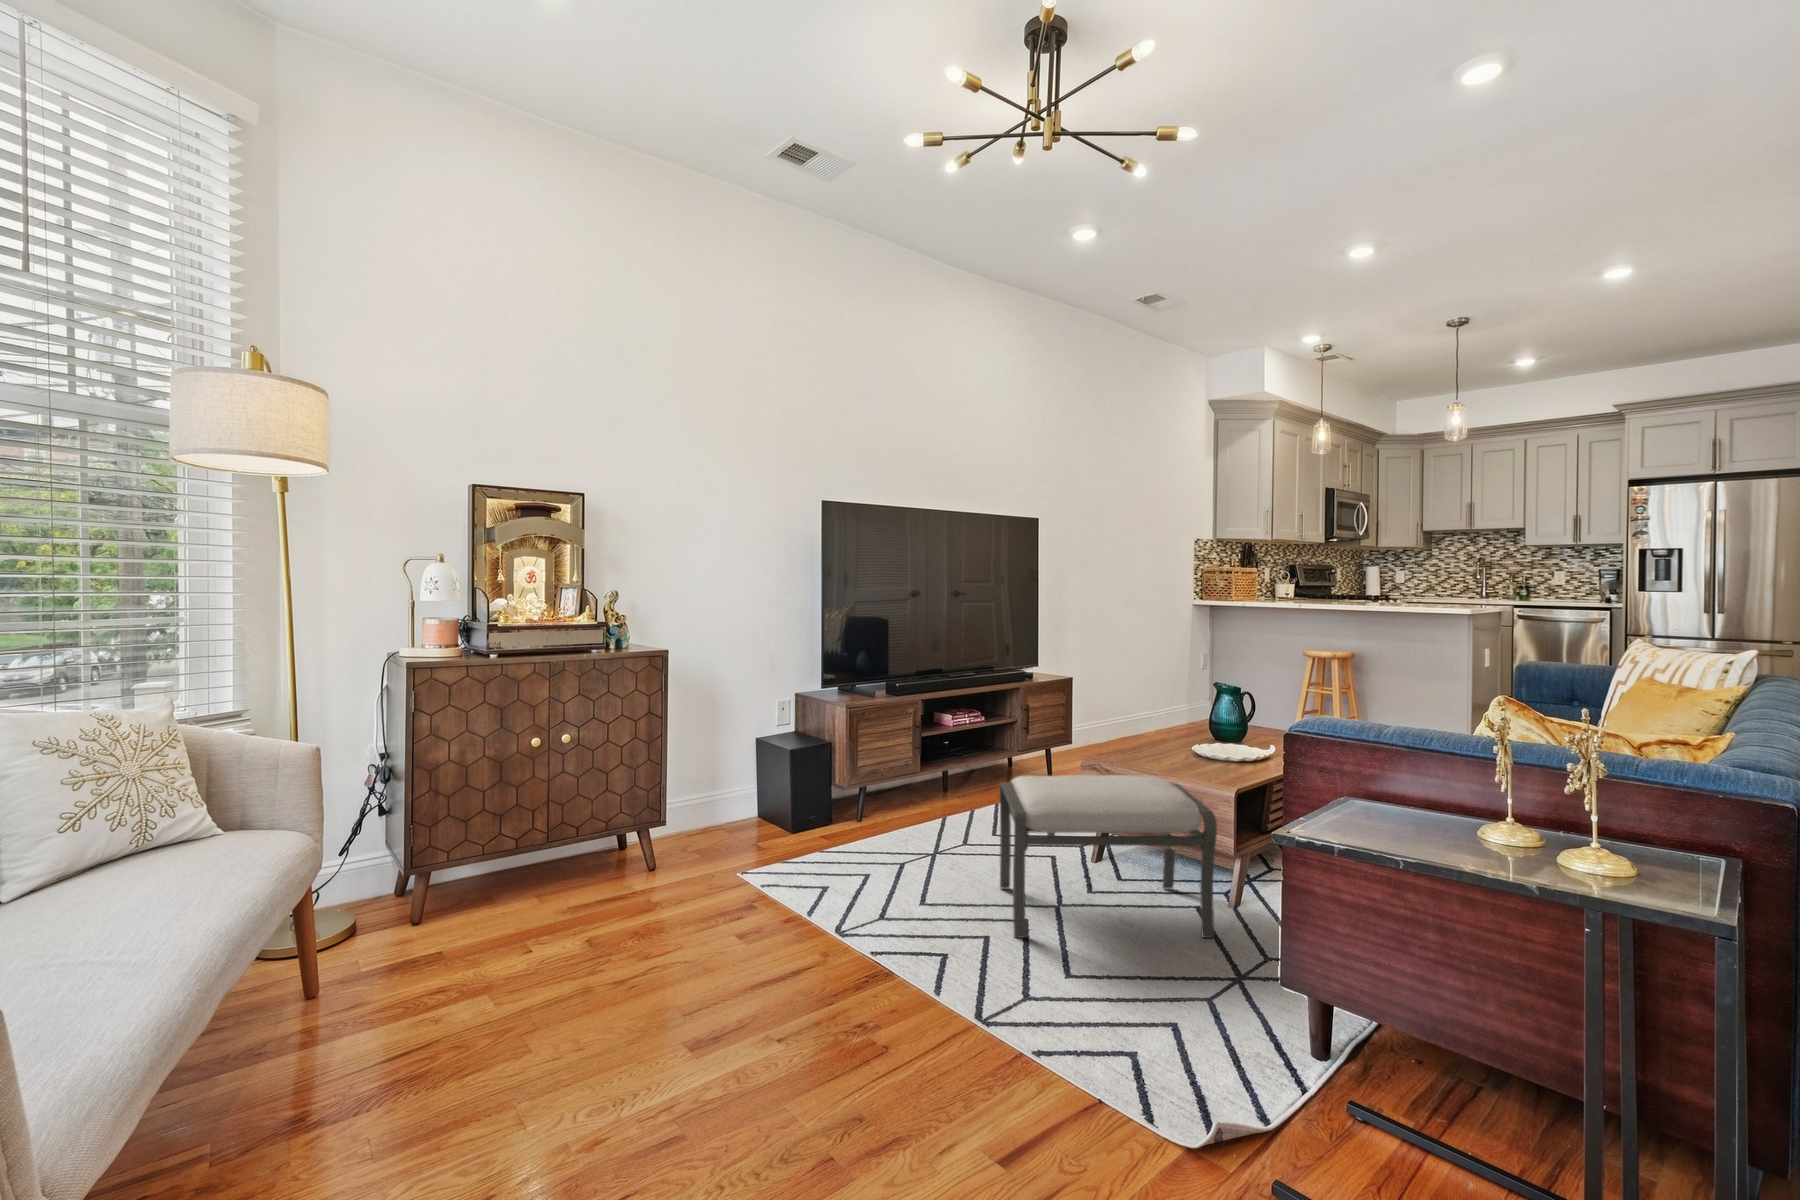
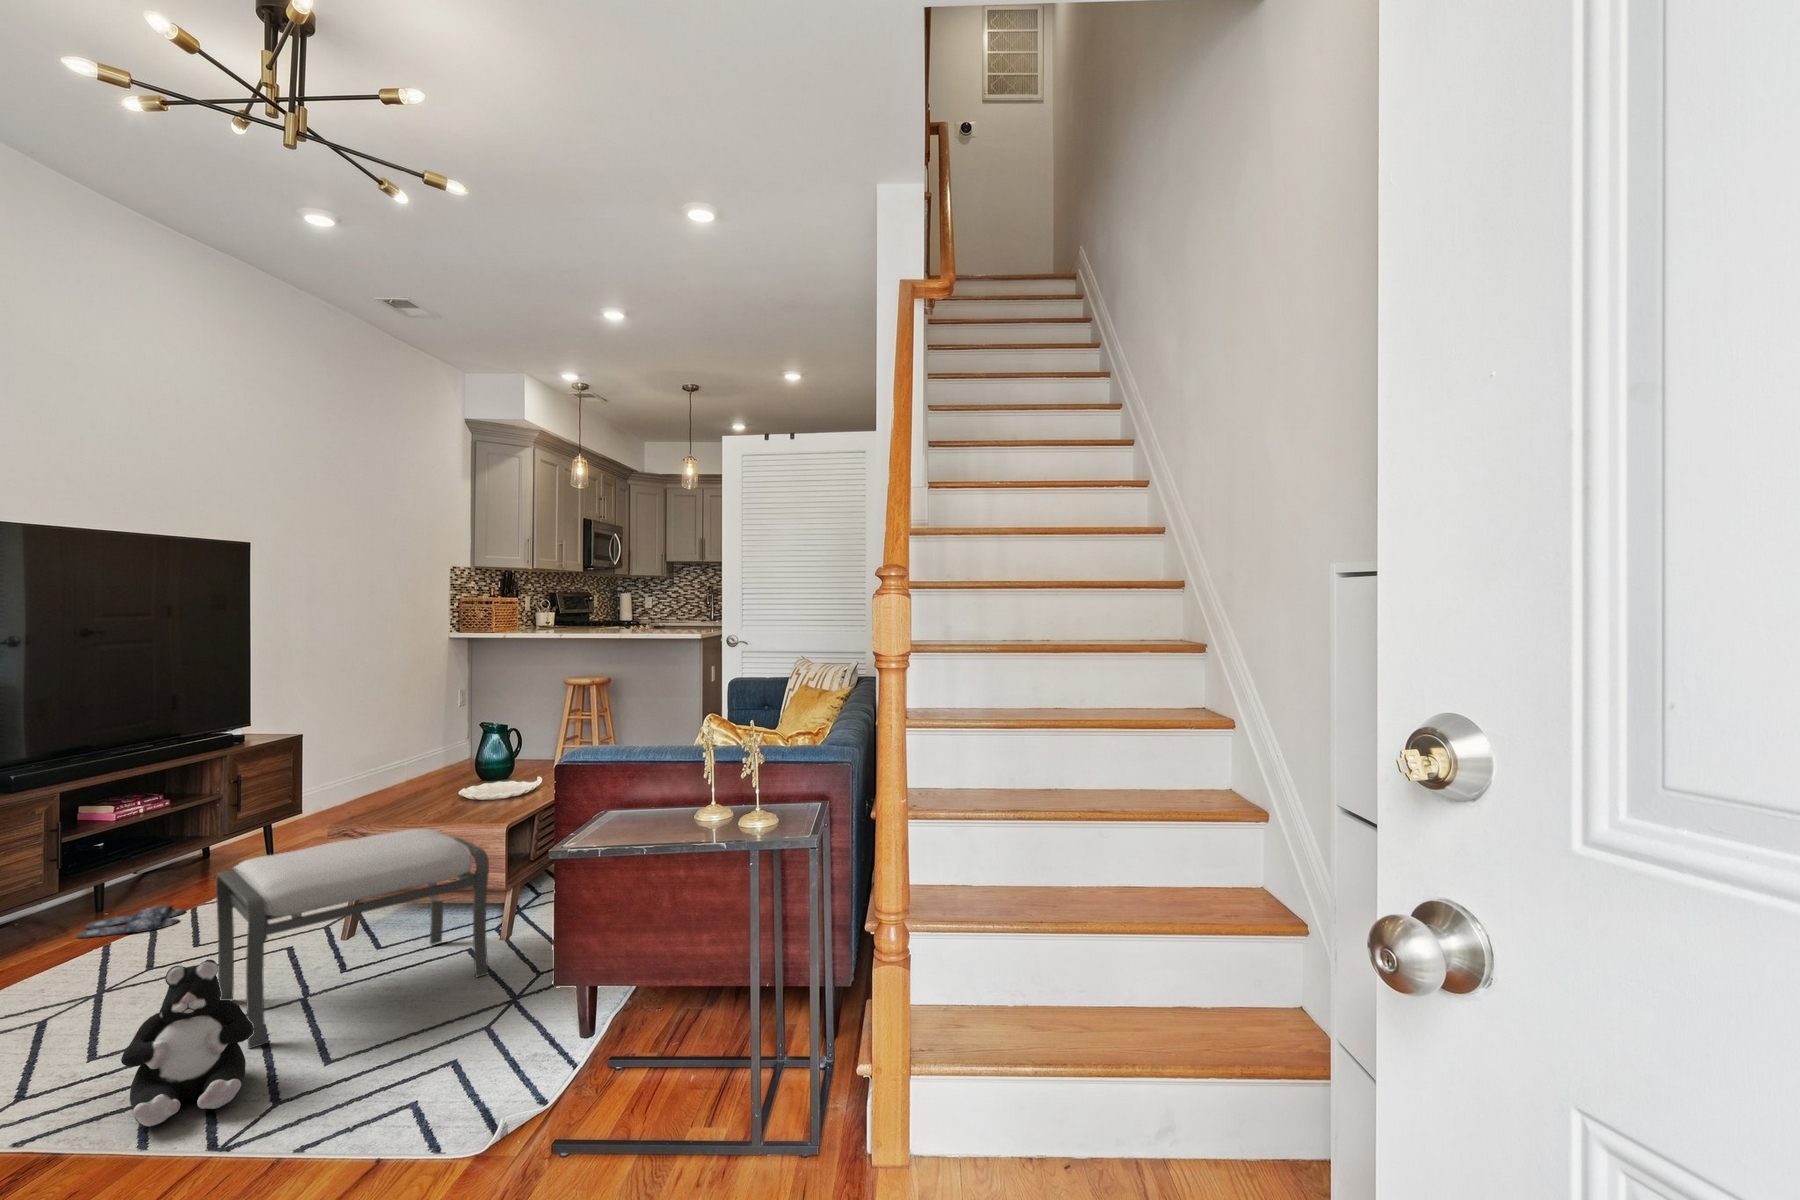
slippers: none [930,796,992,814] -> present [77,905,185,938]
plush toy: none [929,854,1014,984] -> present [121,960,253,1126]

